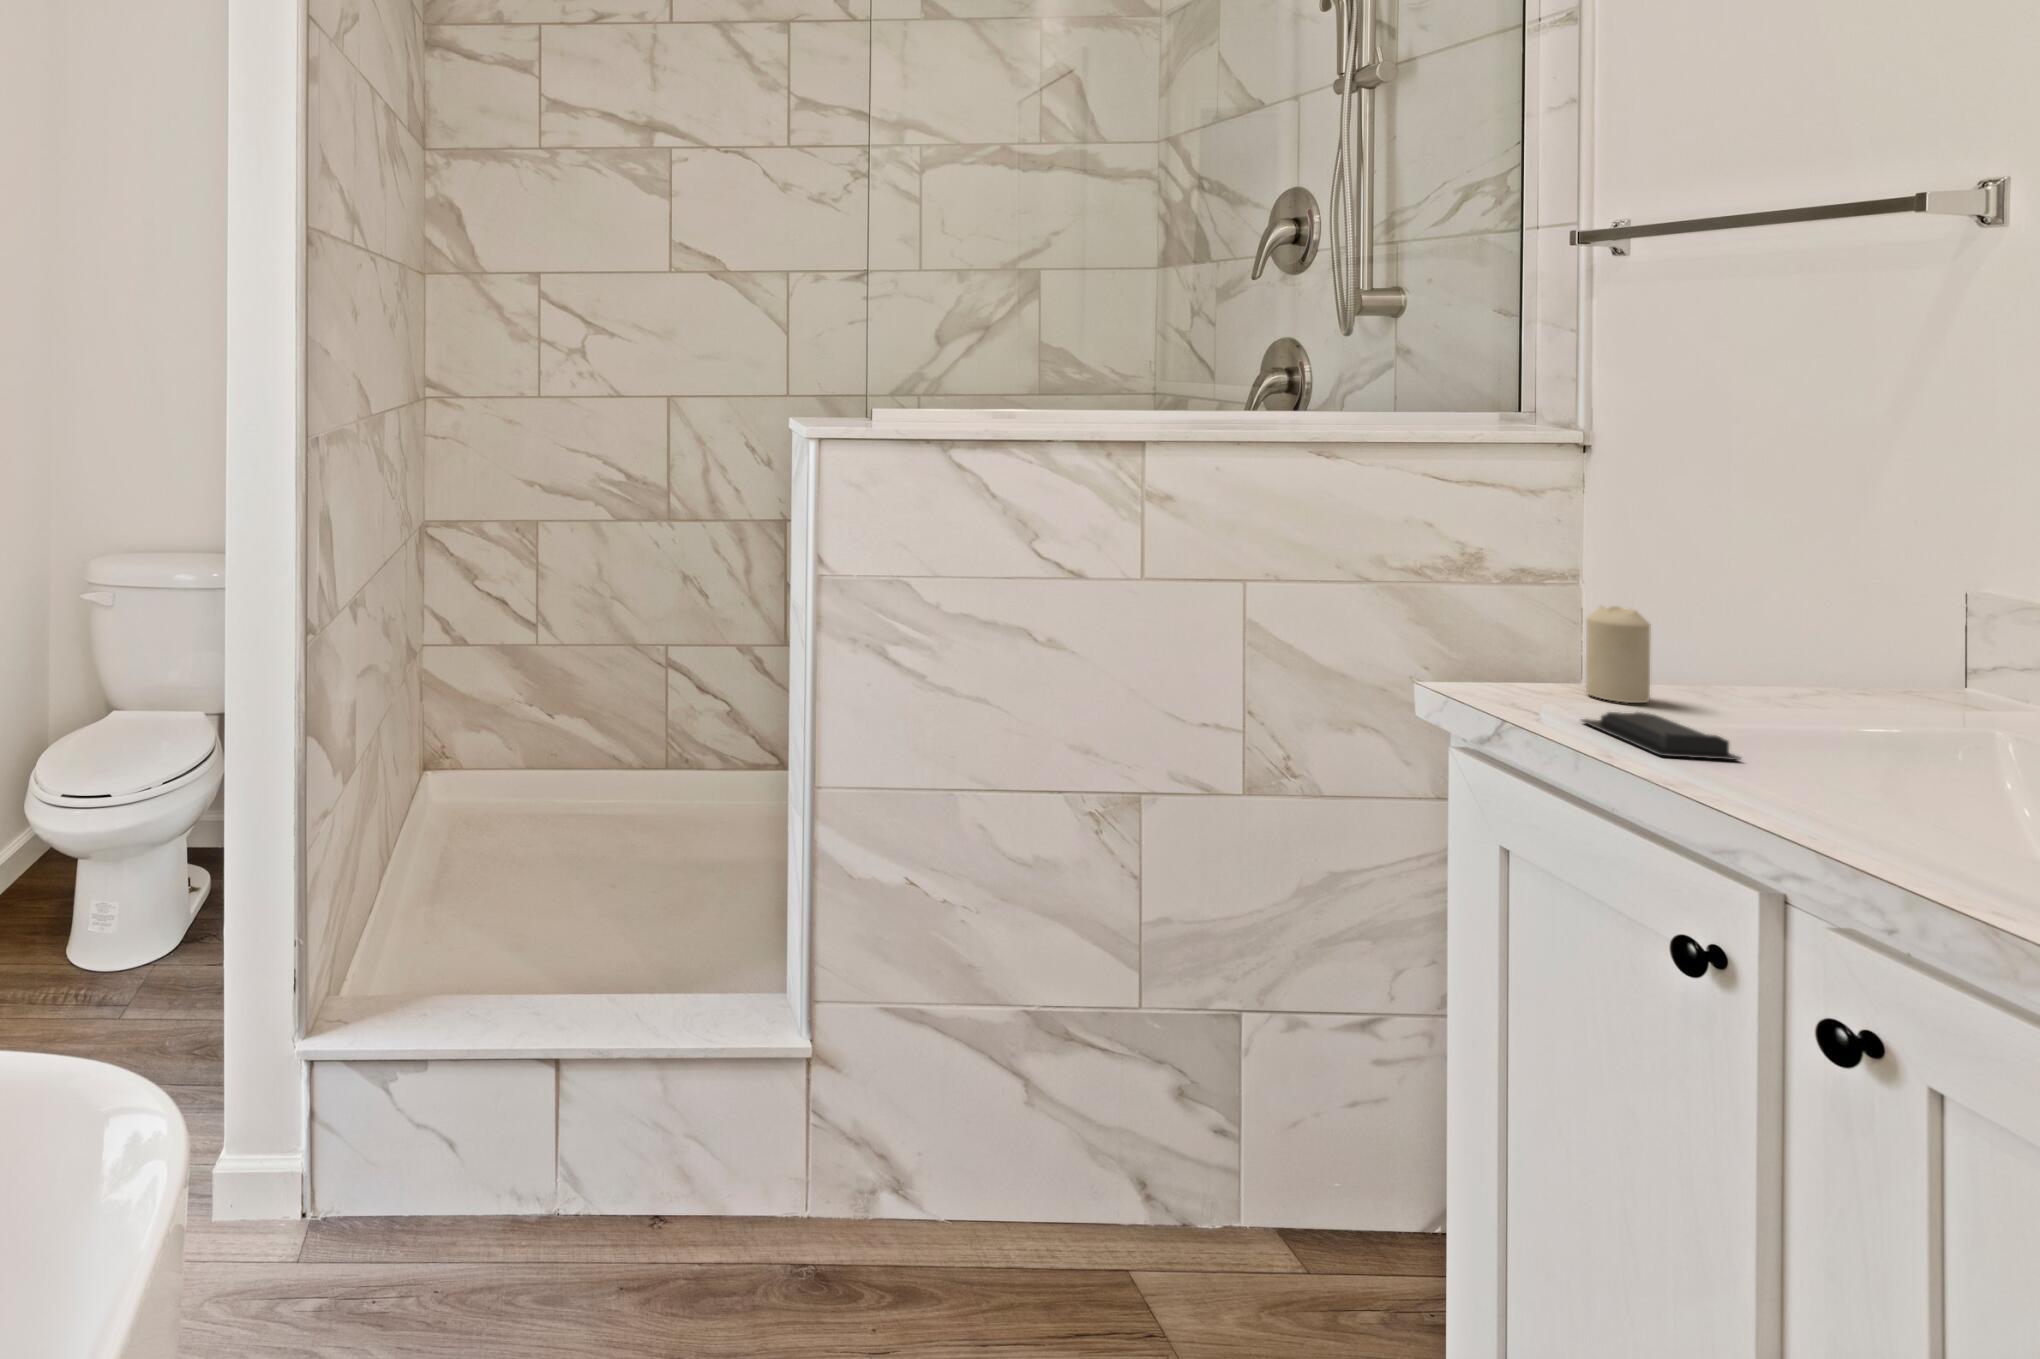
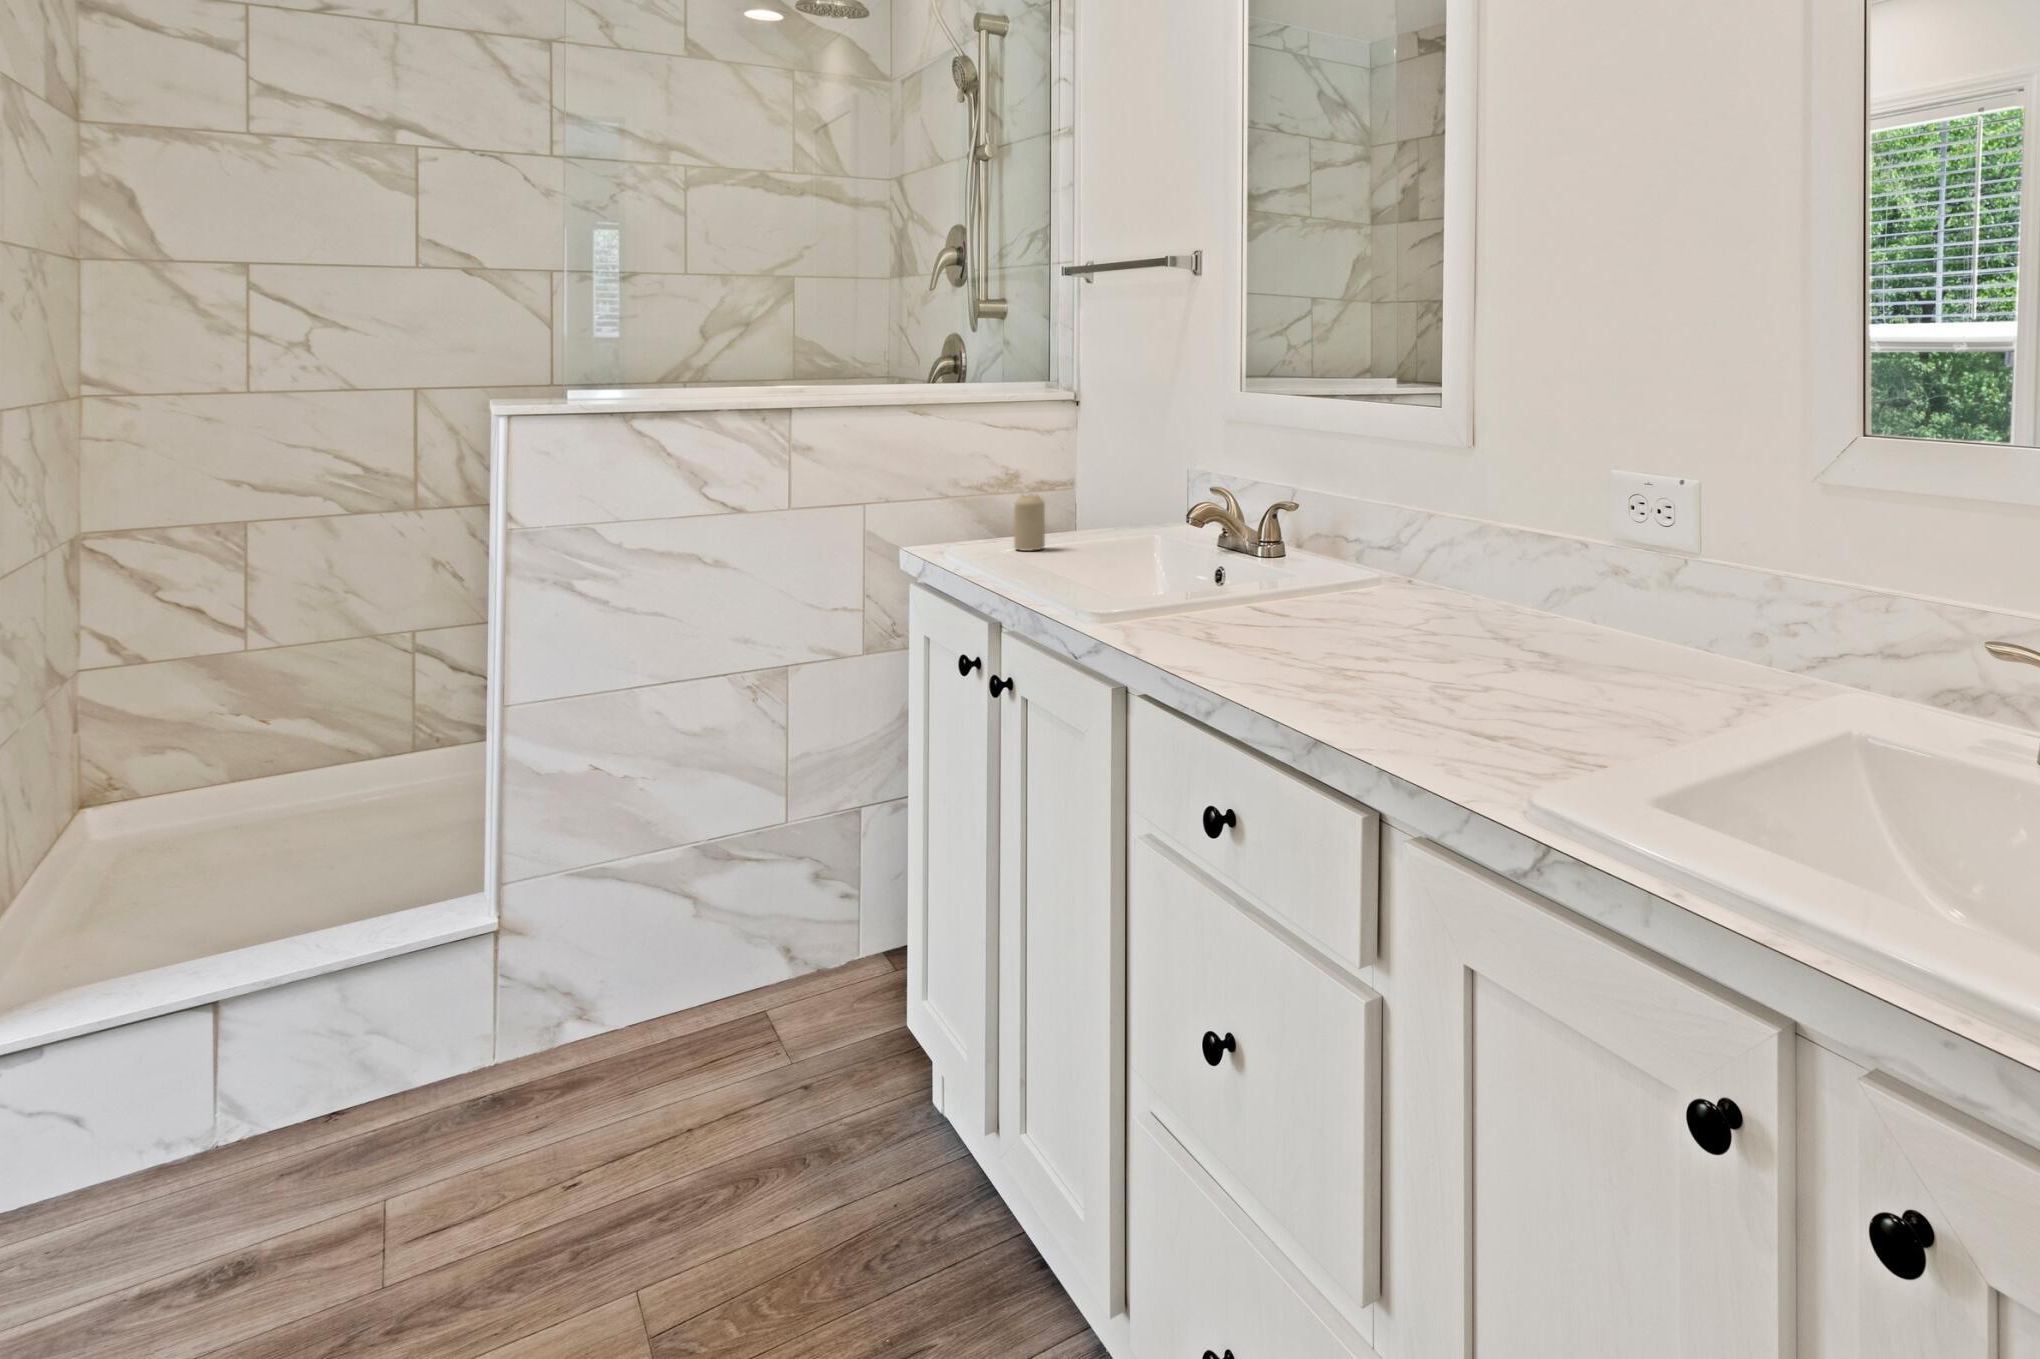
soap bar: present [1582,712,1741,760] -> none [989,552,1048,572]

